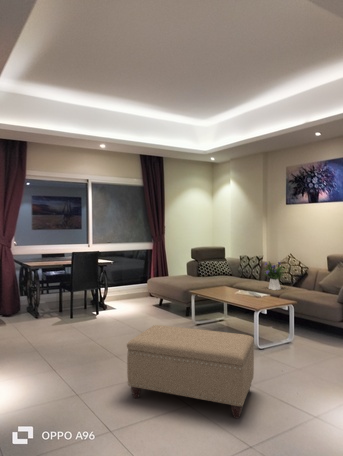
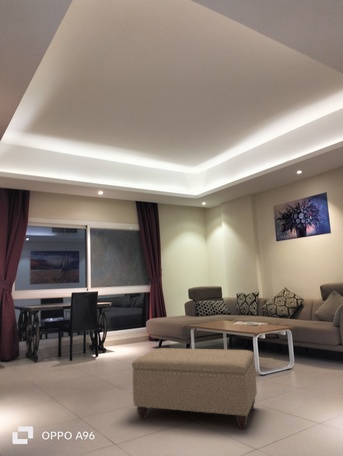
flower arrangement: present [264,262,285,290] -> none [257,292,284,321]

